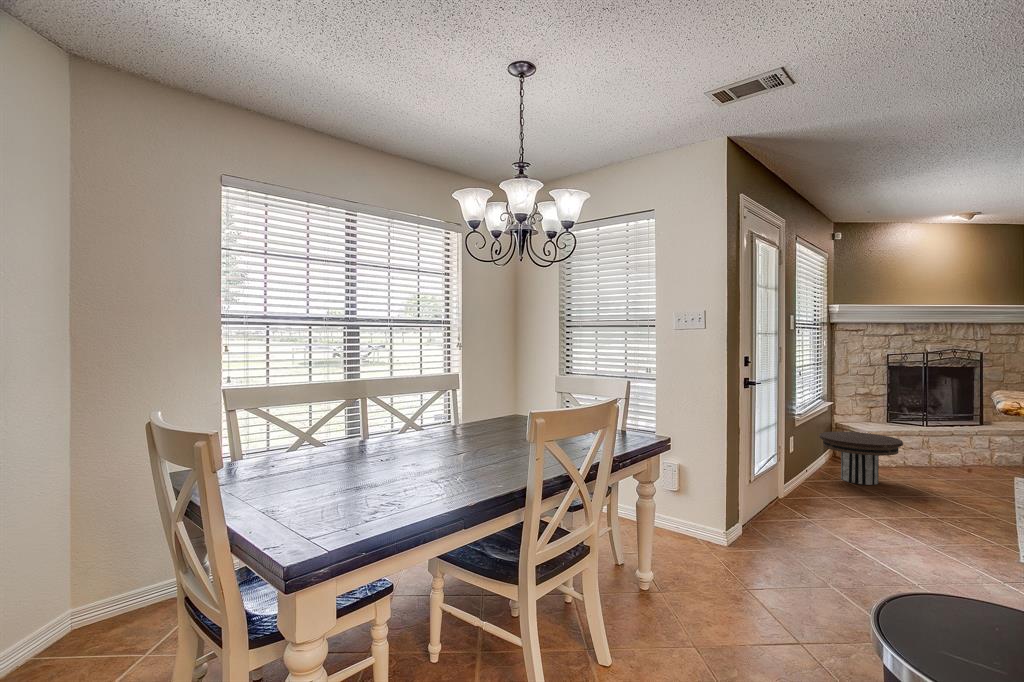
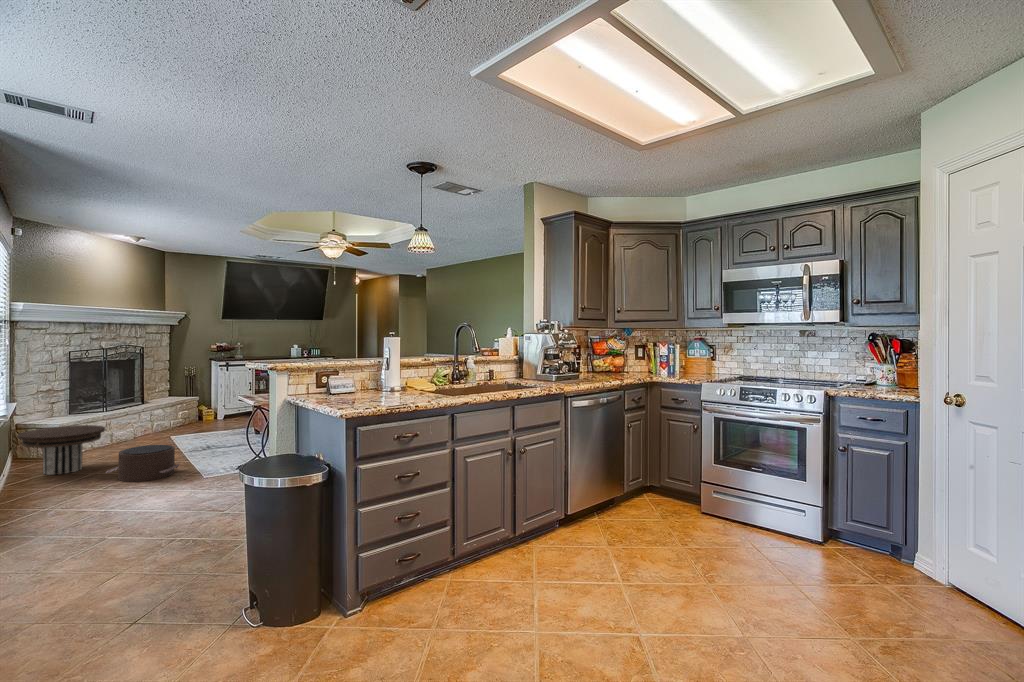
pouf: none [887,473,985,524] -> present [105,445,179,482]

